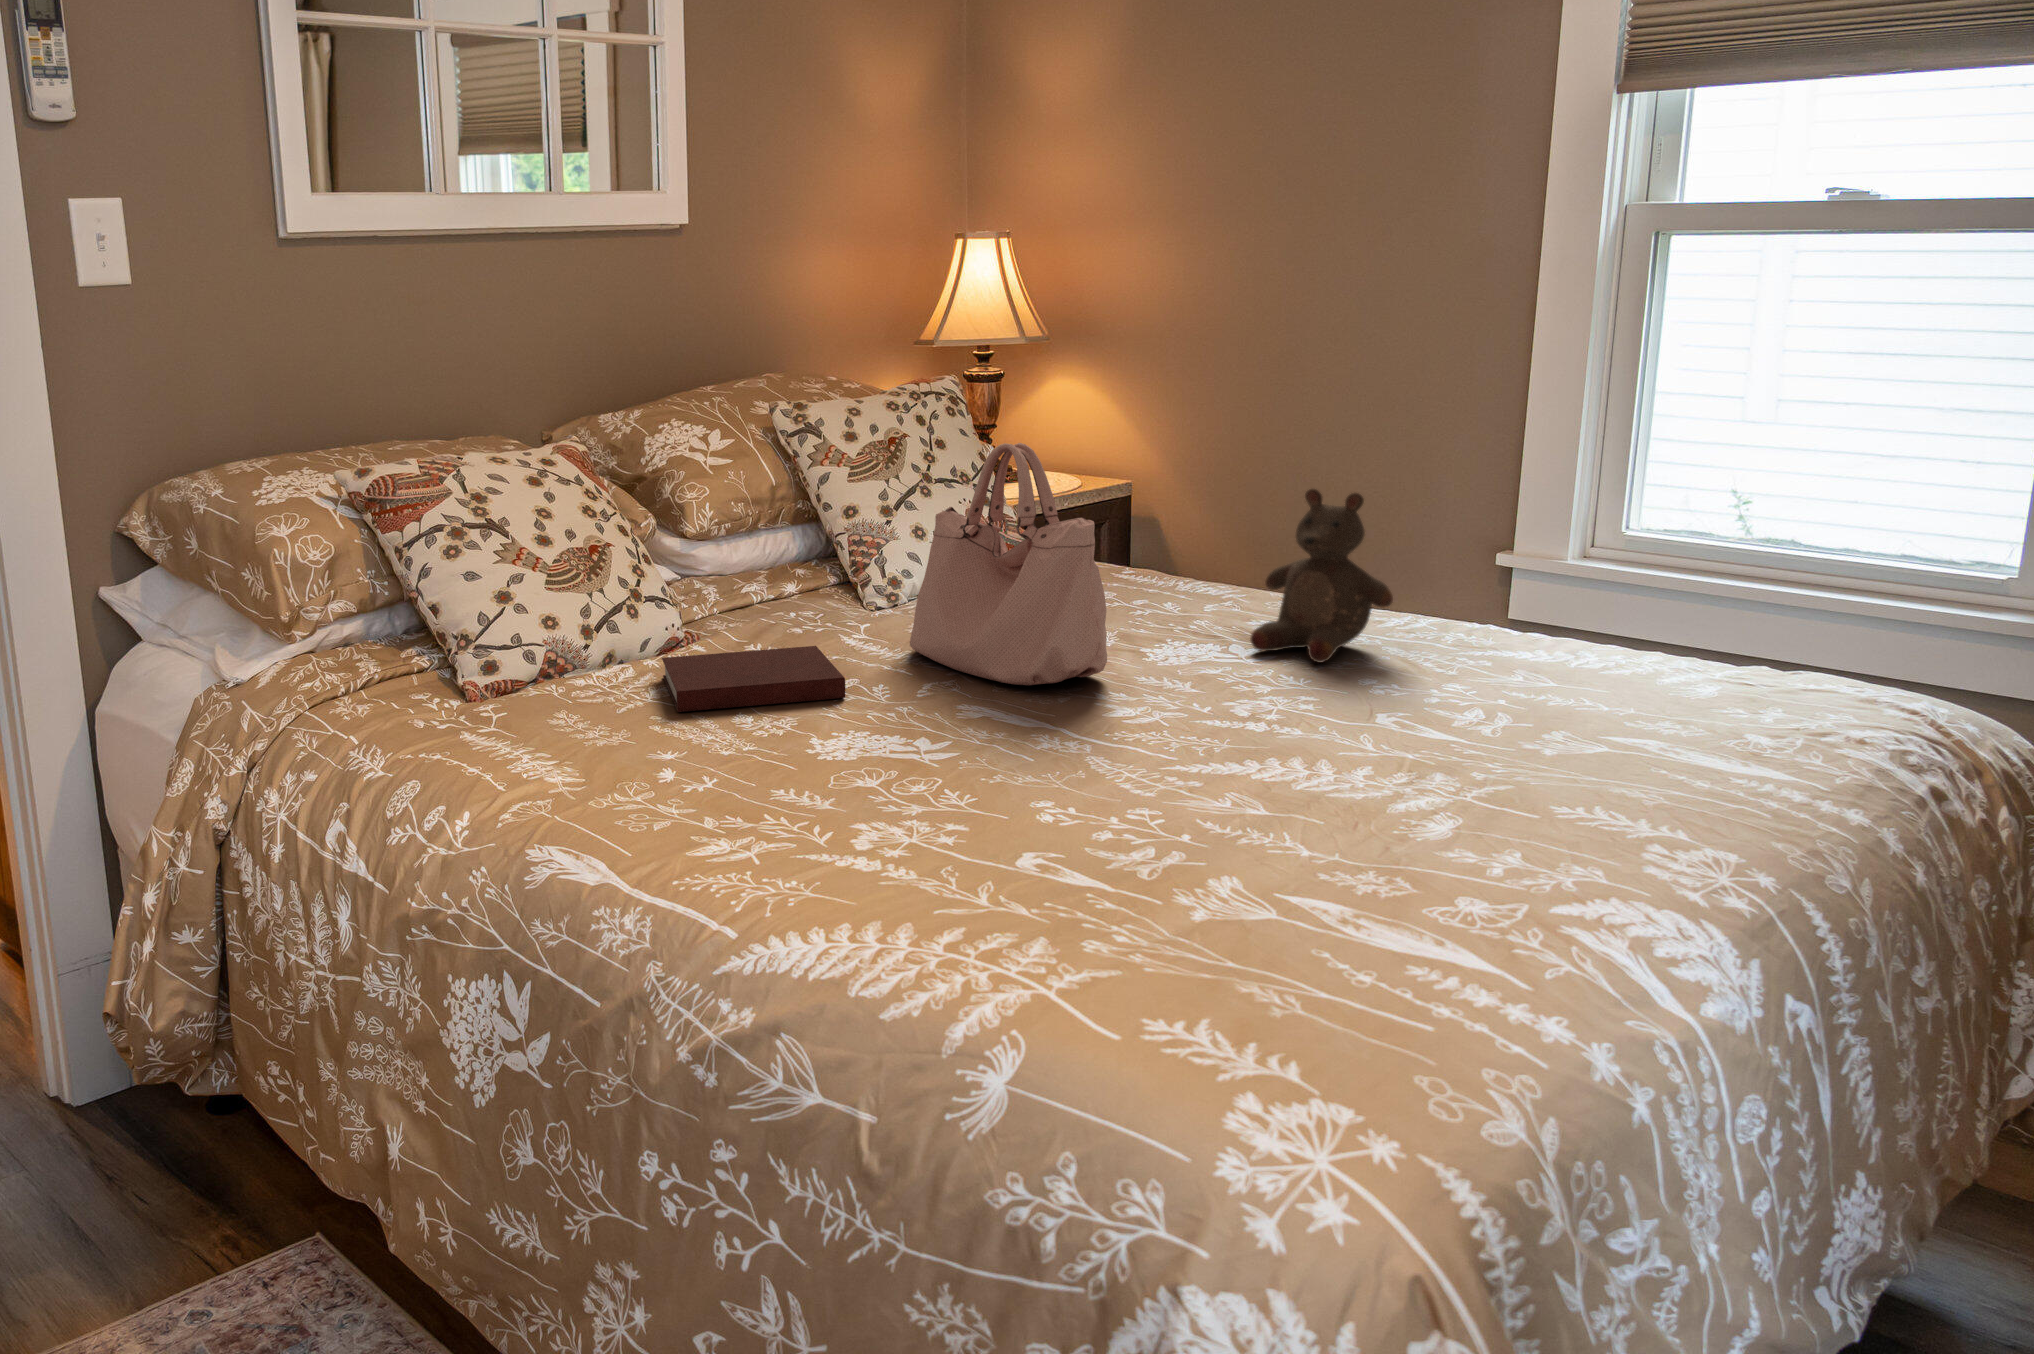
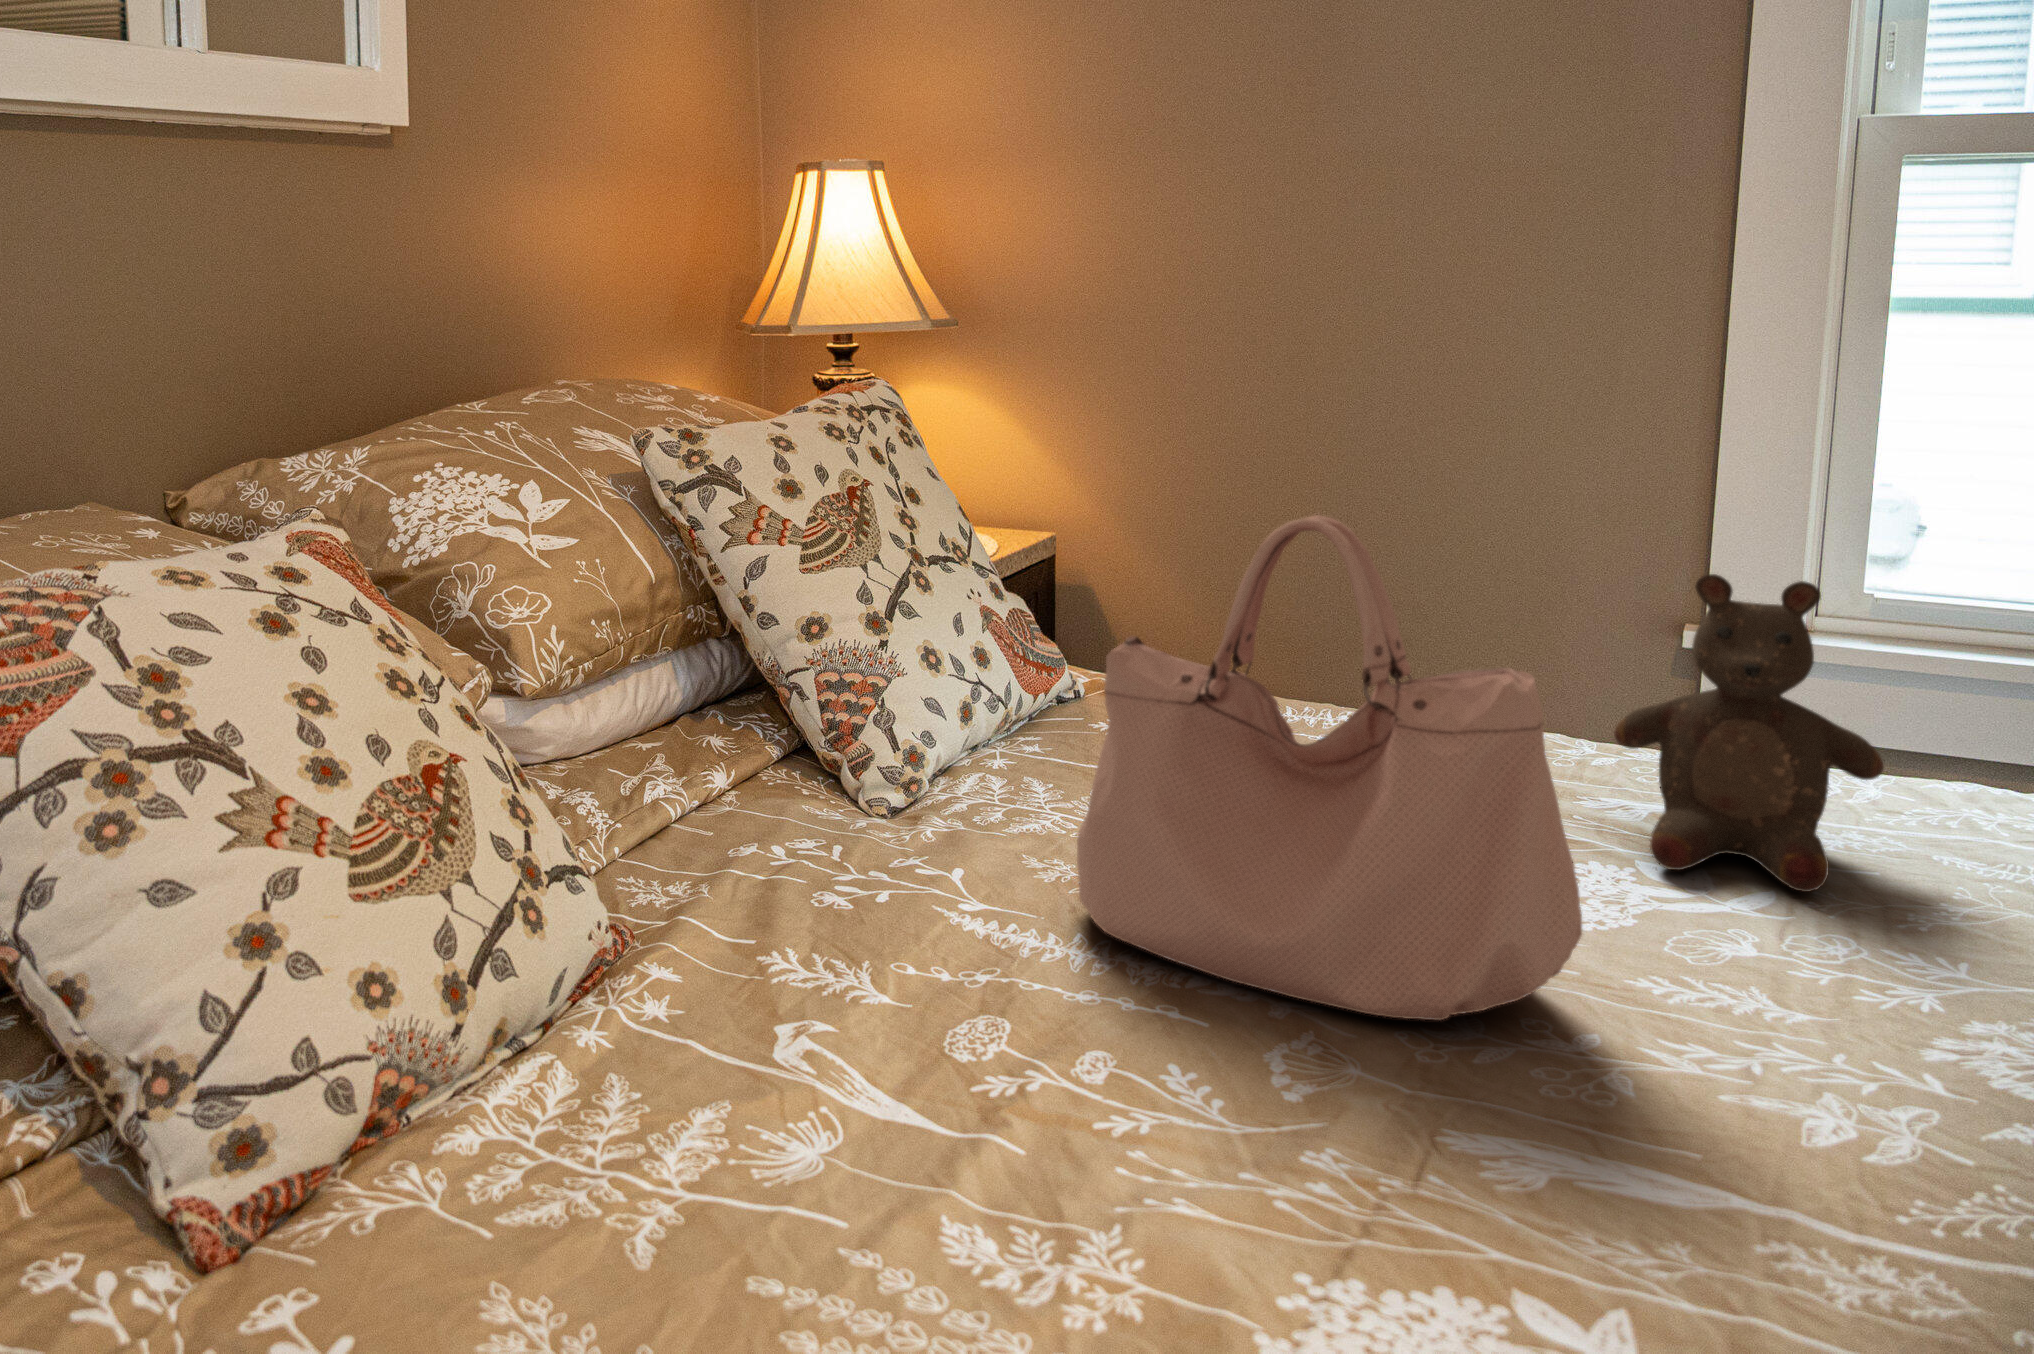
notebook: present [662,646,845,712] -> none [630,951,1099,1214]

